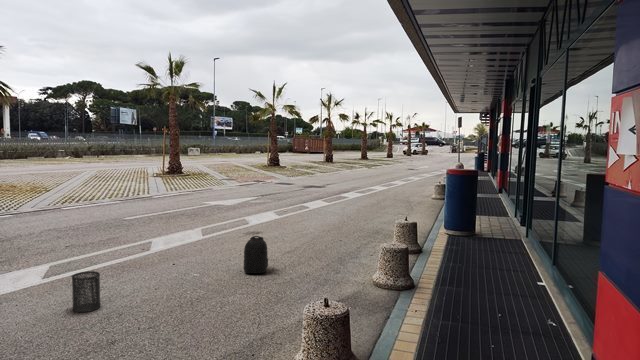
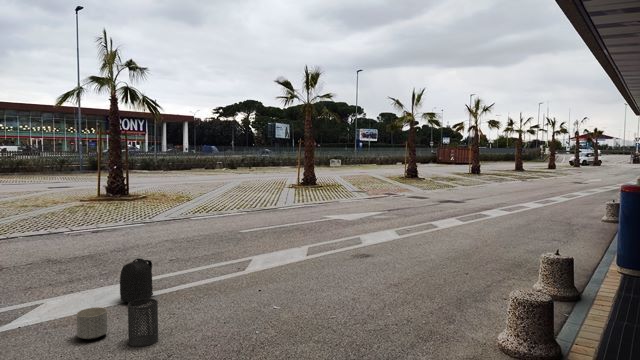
backpack: present [244,236,268,273] -> present [120,258,153,303]
planter: none [18,283,48,312] -> present [77,307,107,340]

